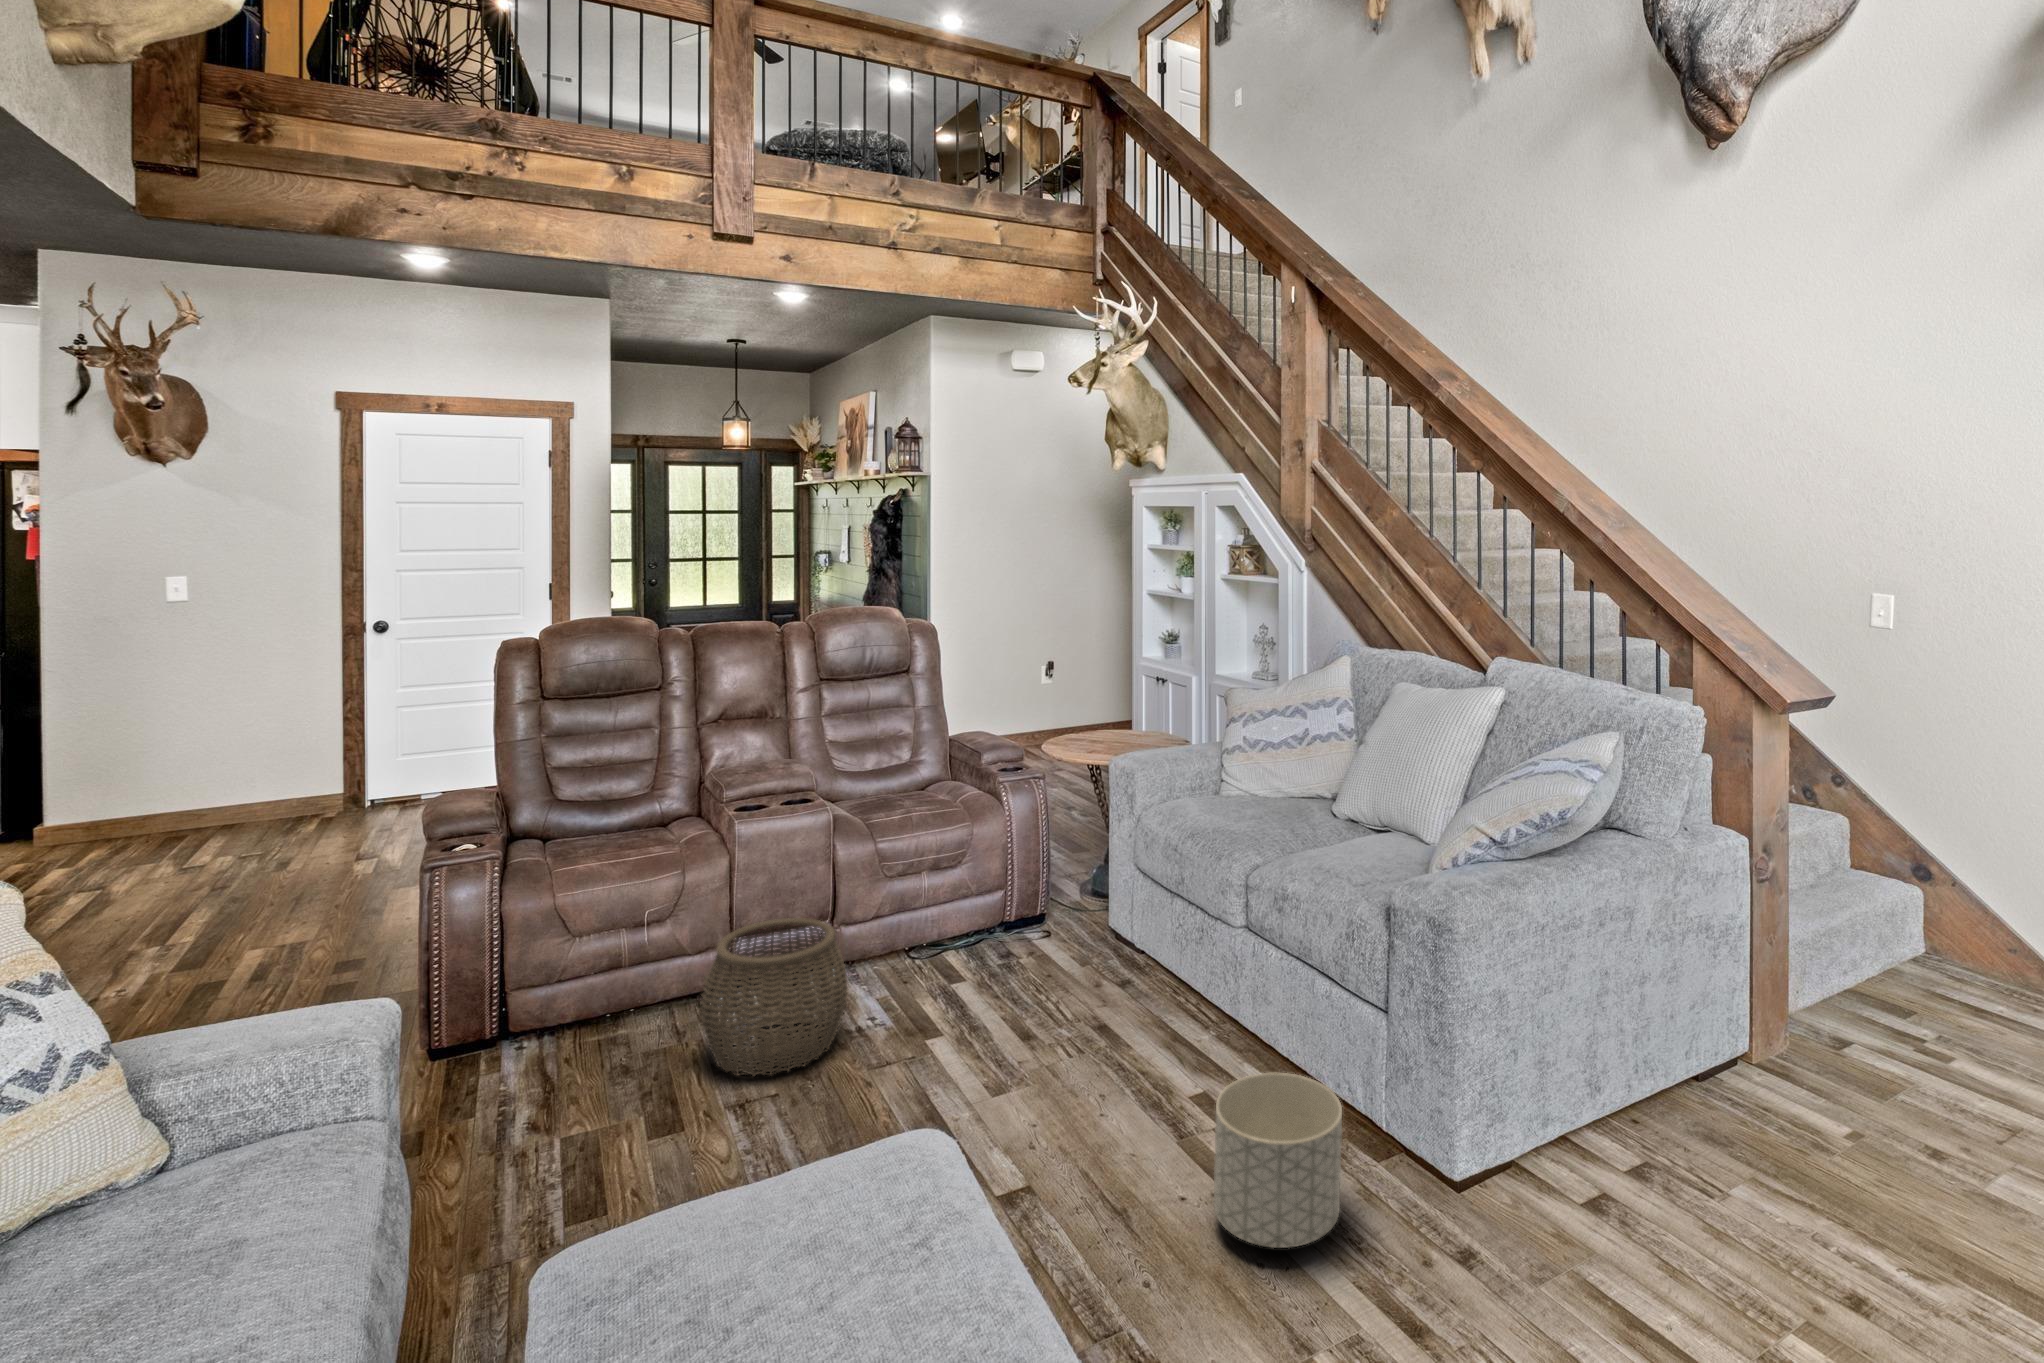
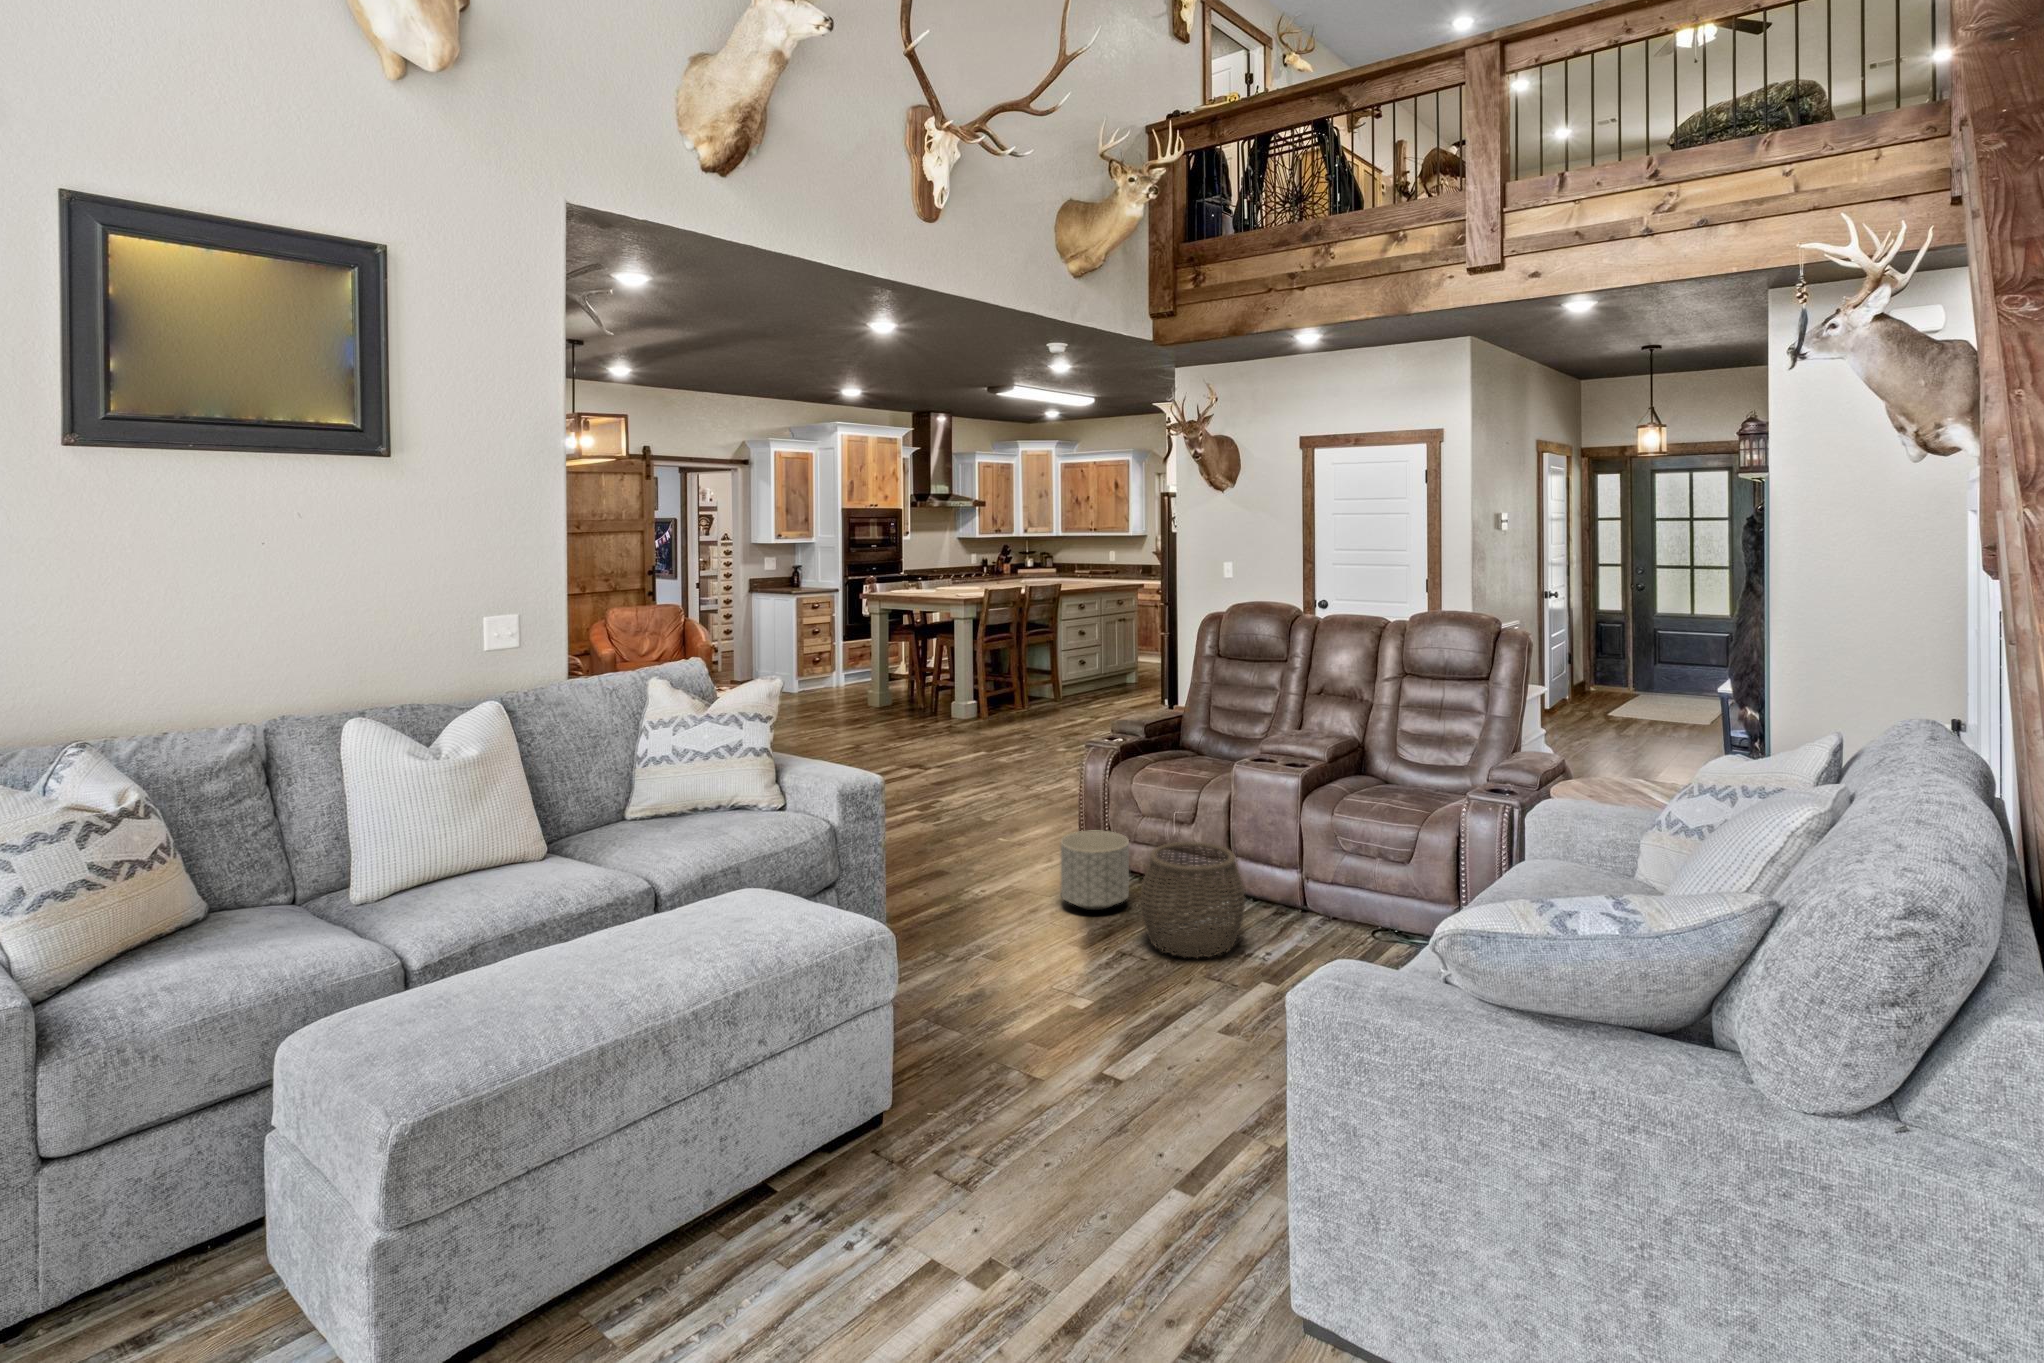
planter: present [1214,1073,1342,1248] -> present [1061,830,1129,910]

